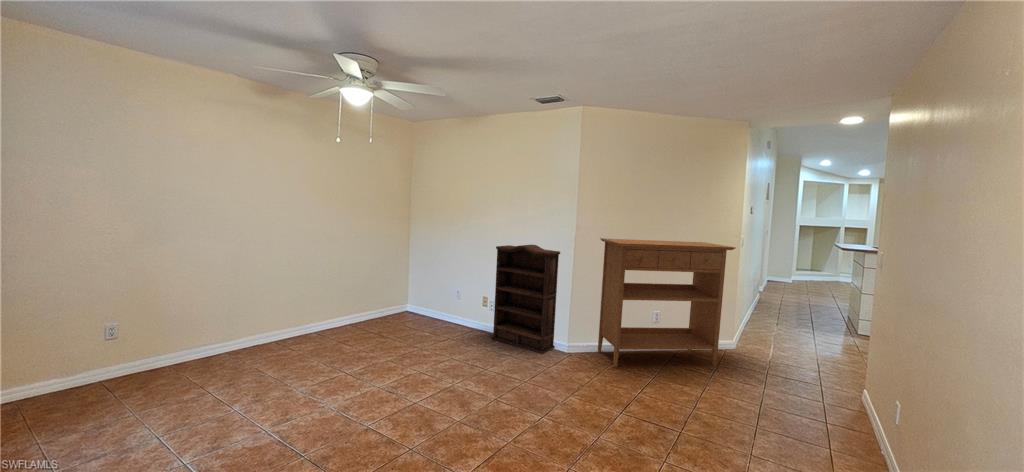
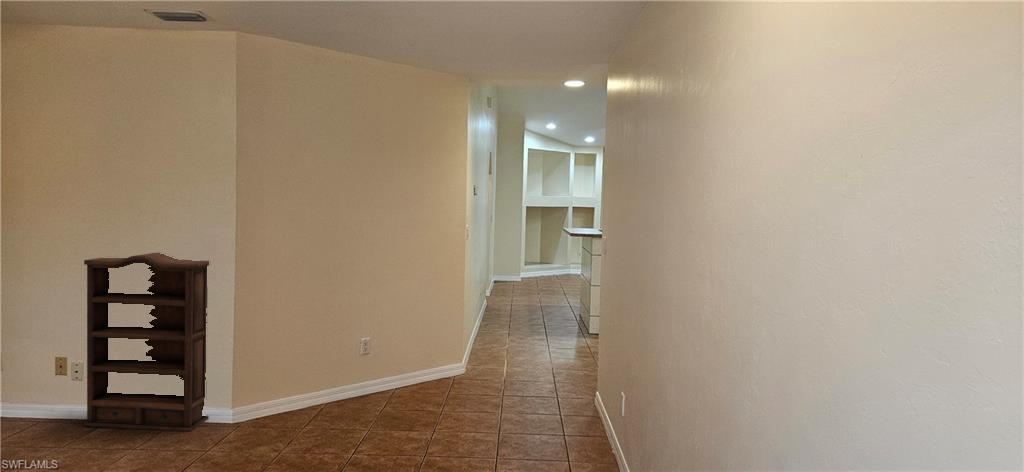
console table: present [598,238,736,367] -> none [276,234,461,428]

